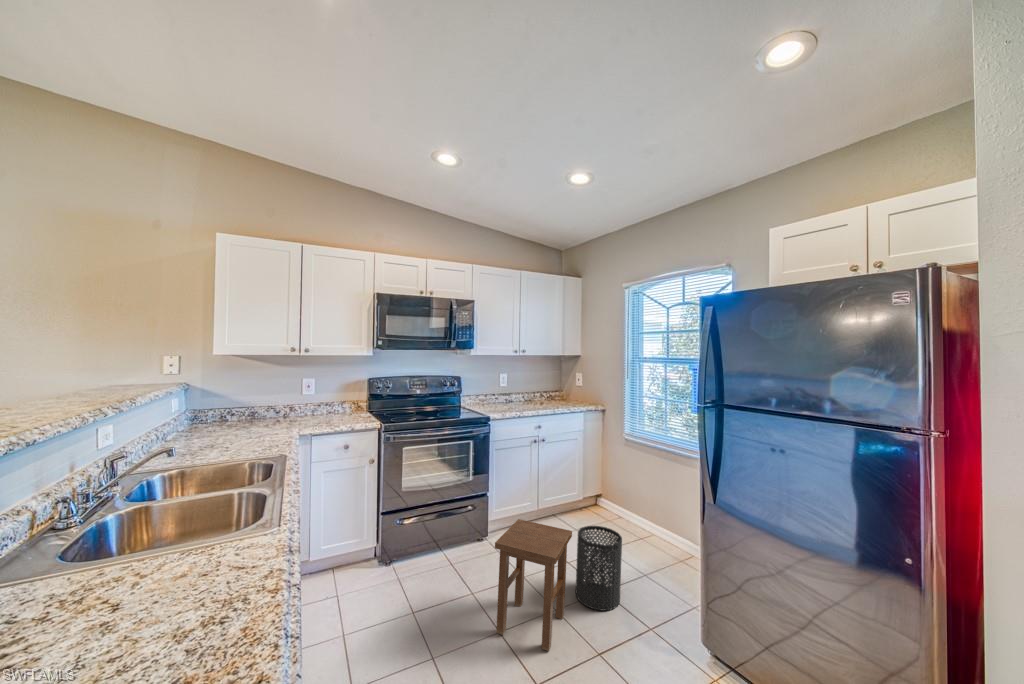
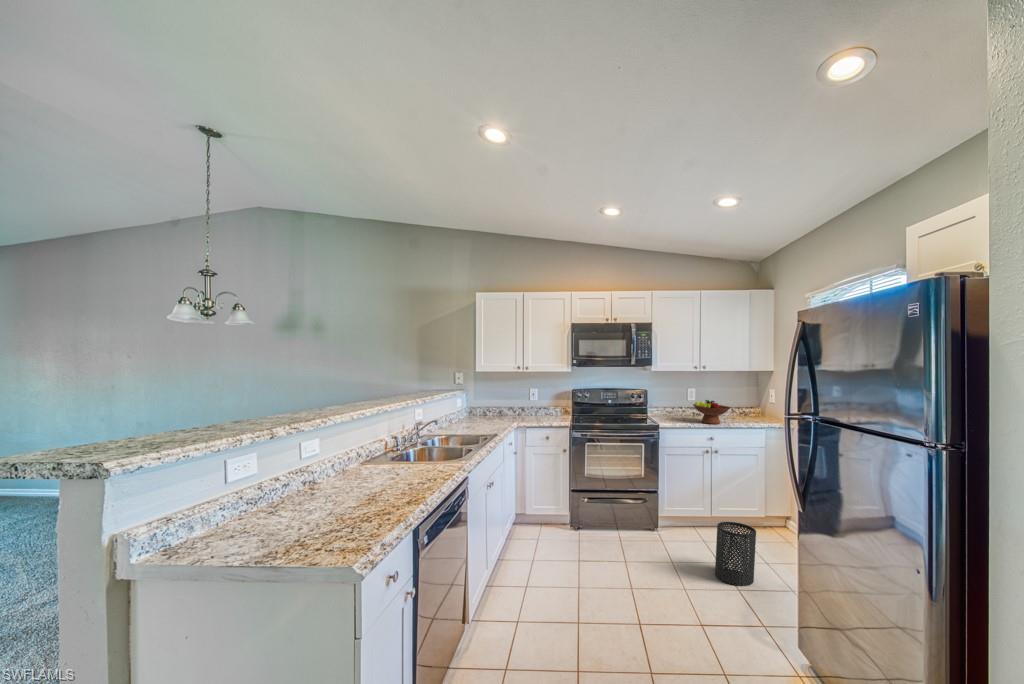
fruit bowl: none [515,384,552,410] -> present [693,400,730,424]
stool: present [495,519,572,651] -> none [640,504,706,590]

